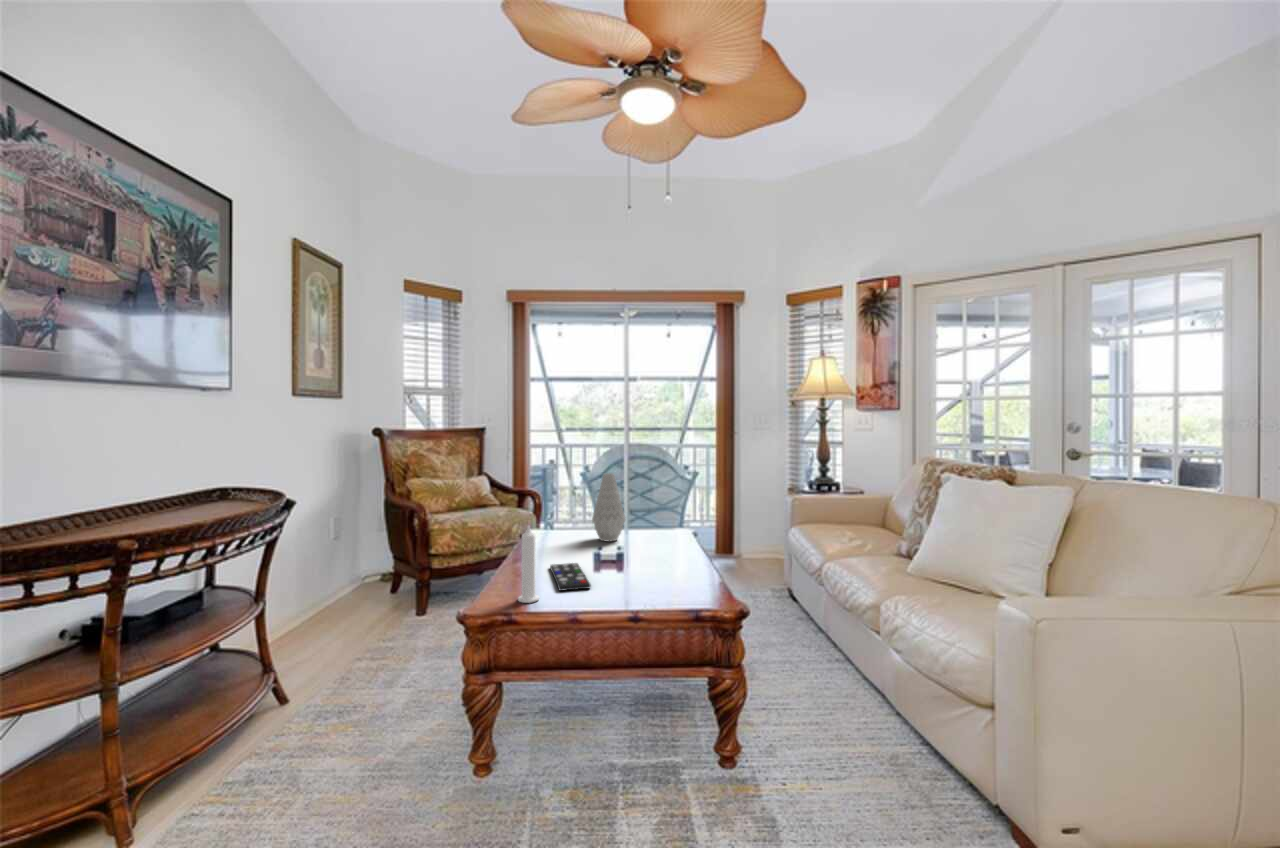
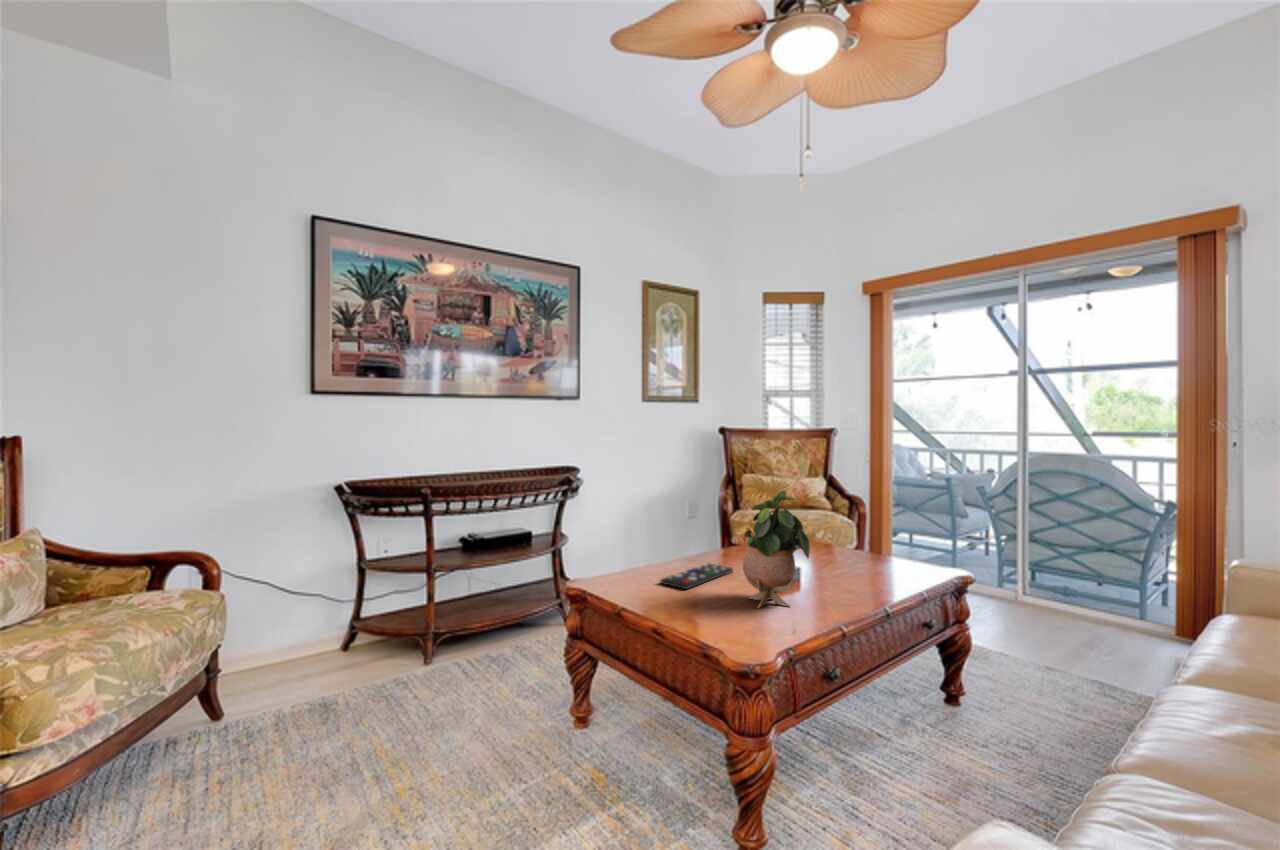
vase: present [592,473,625,541] -> none [813,479,856,562]
potted plant: none [634,485,691,584] -> present [743,491,810,608]
candle: present [518,526,539,603] -> none [616,512,635,585]

